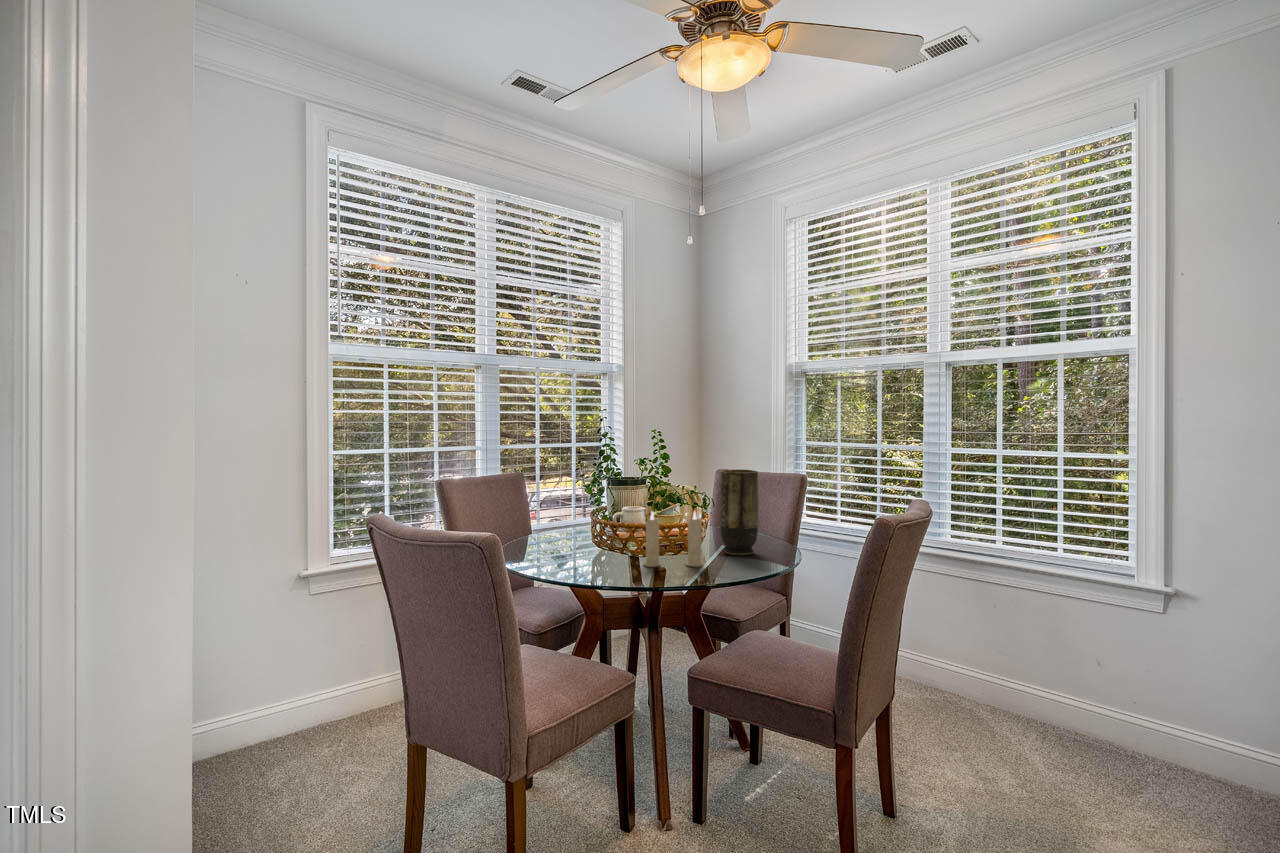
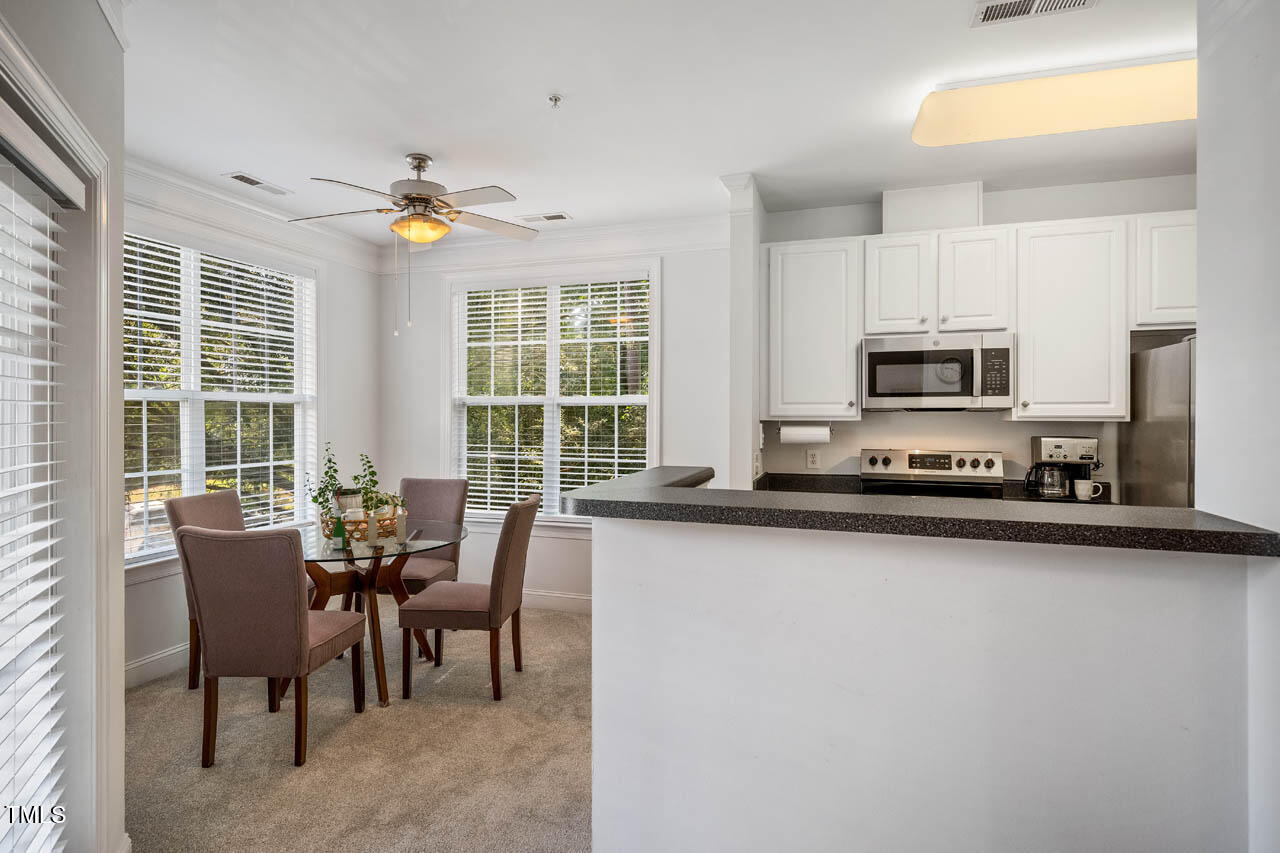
vase: present [720,469,758,555] -> none [415,479,440,535]
wine bottle: none [597,475,621,567] -> present [333,489,351,550]

